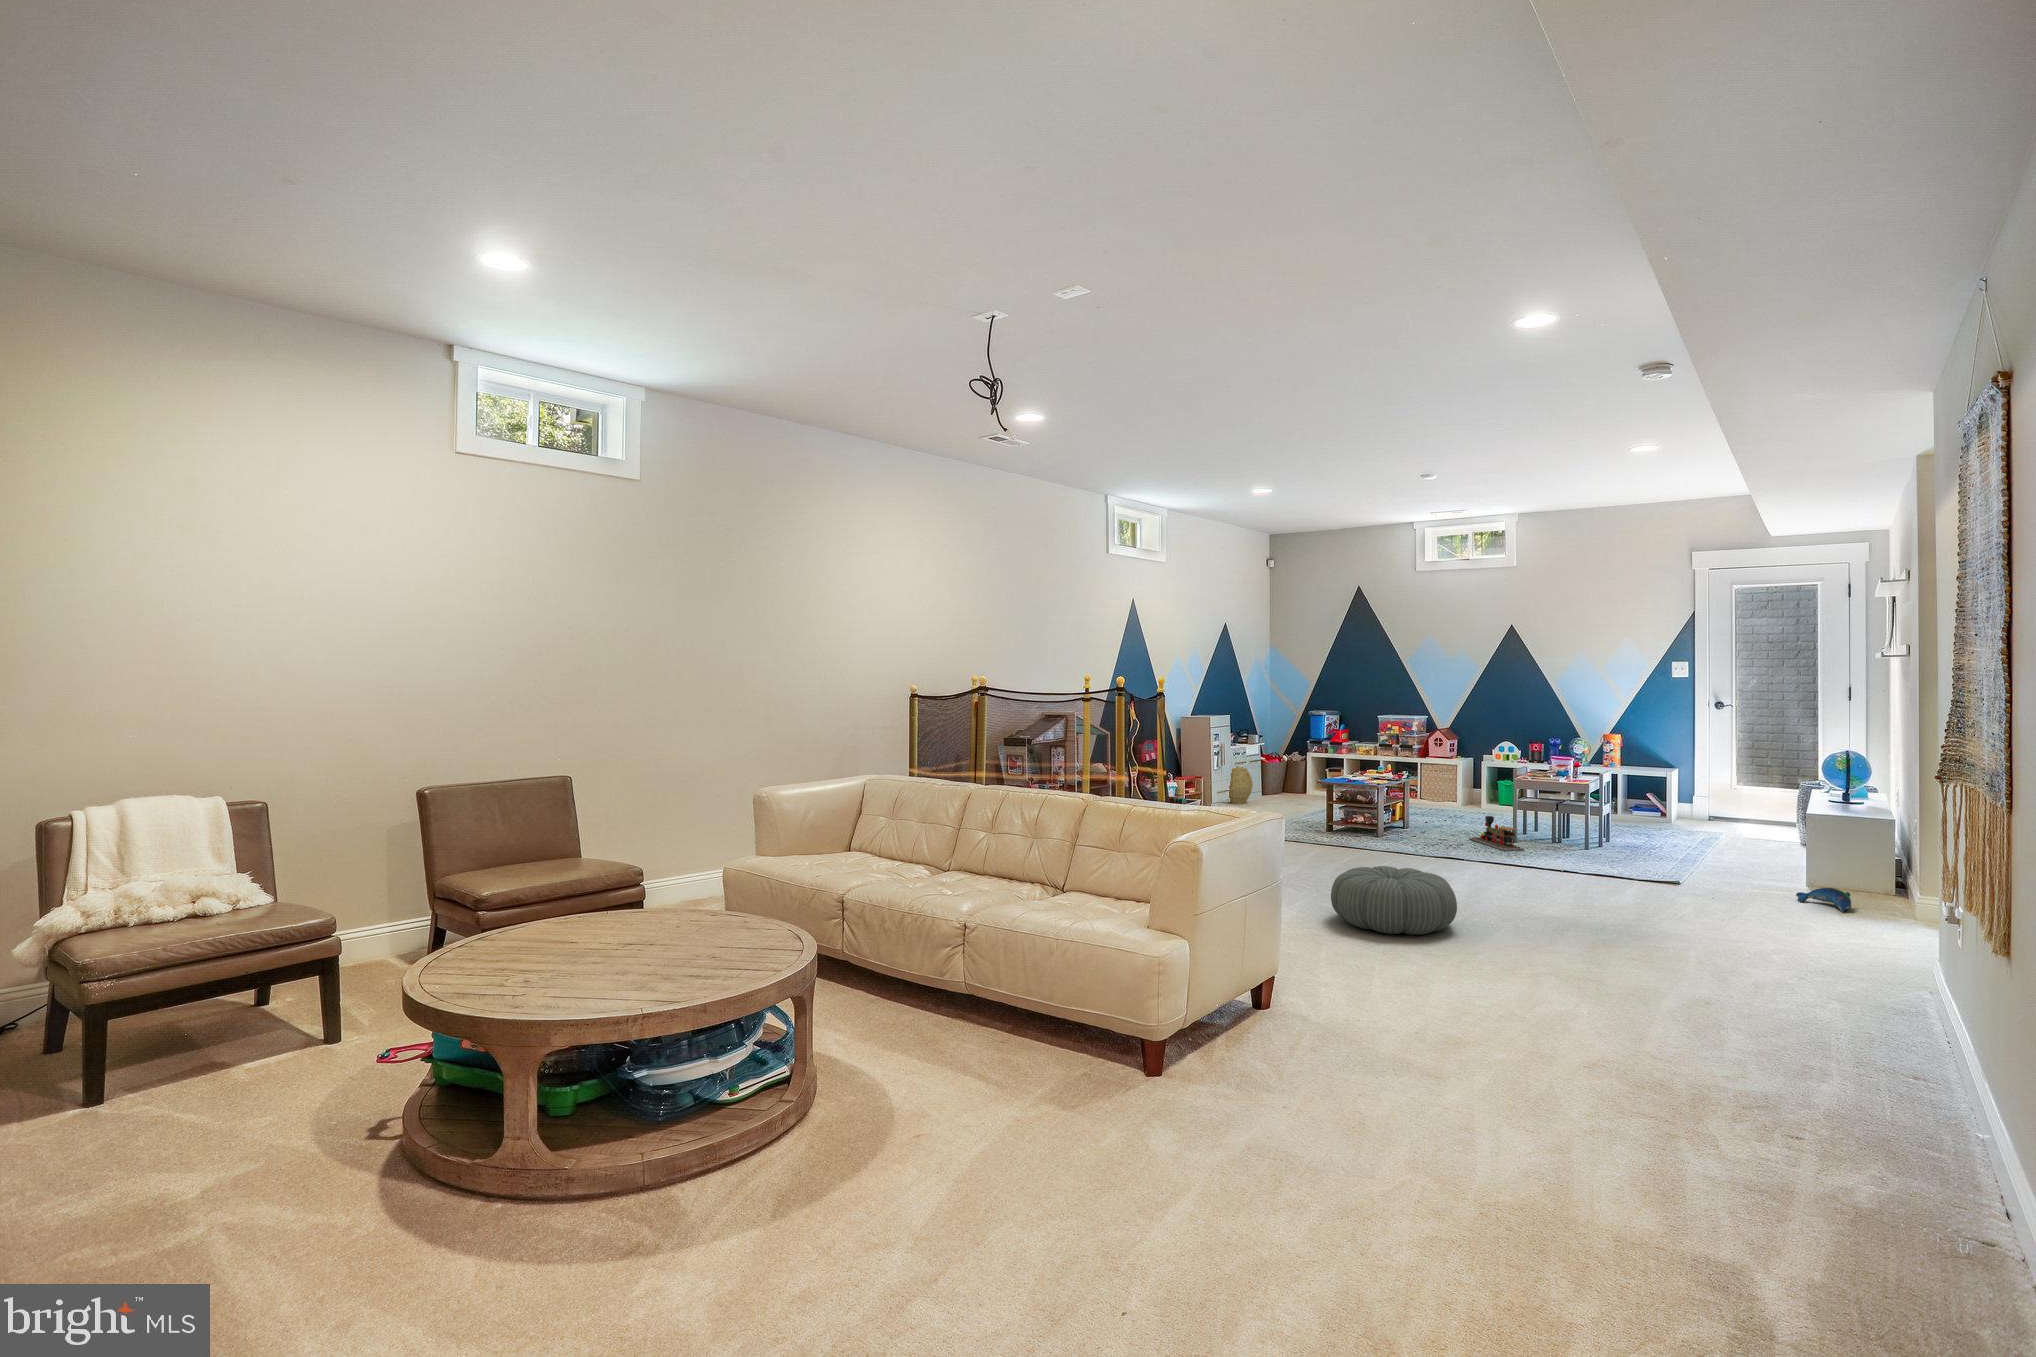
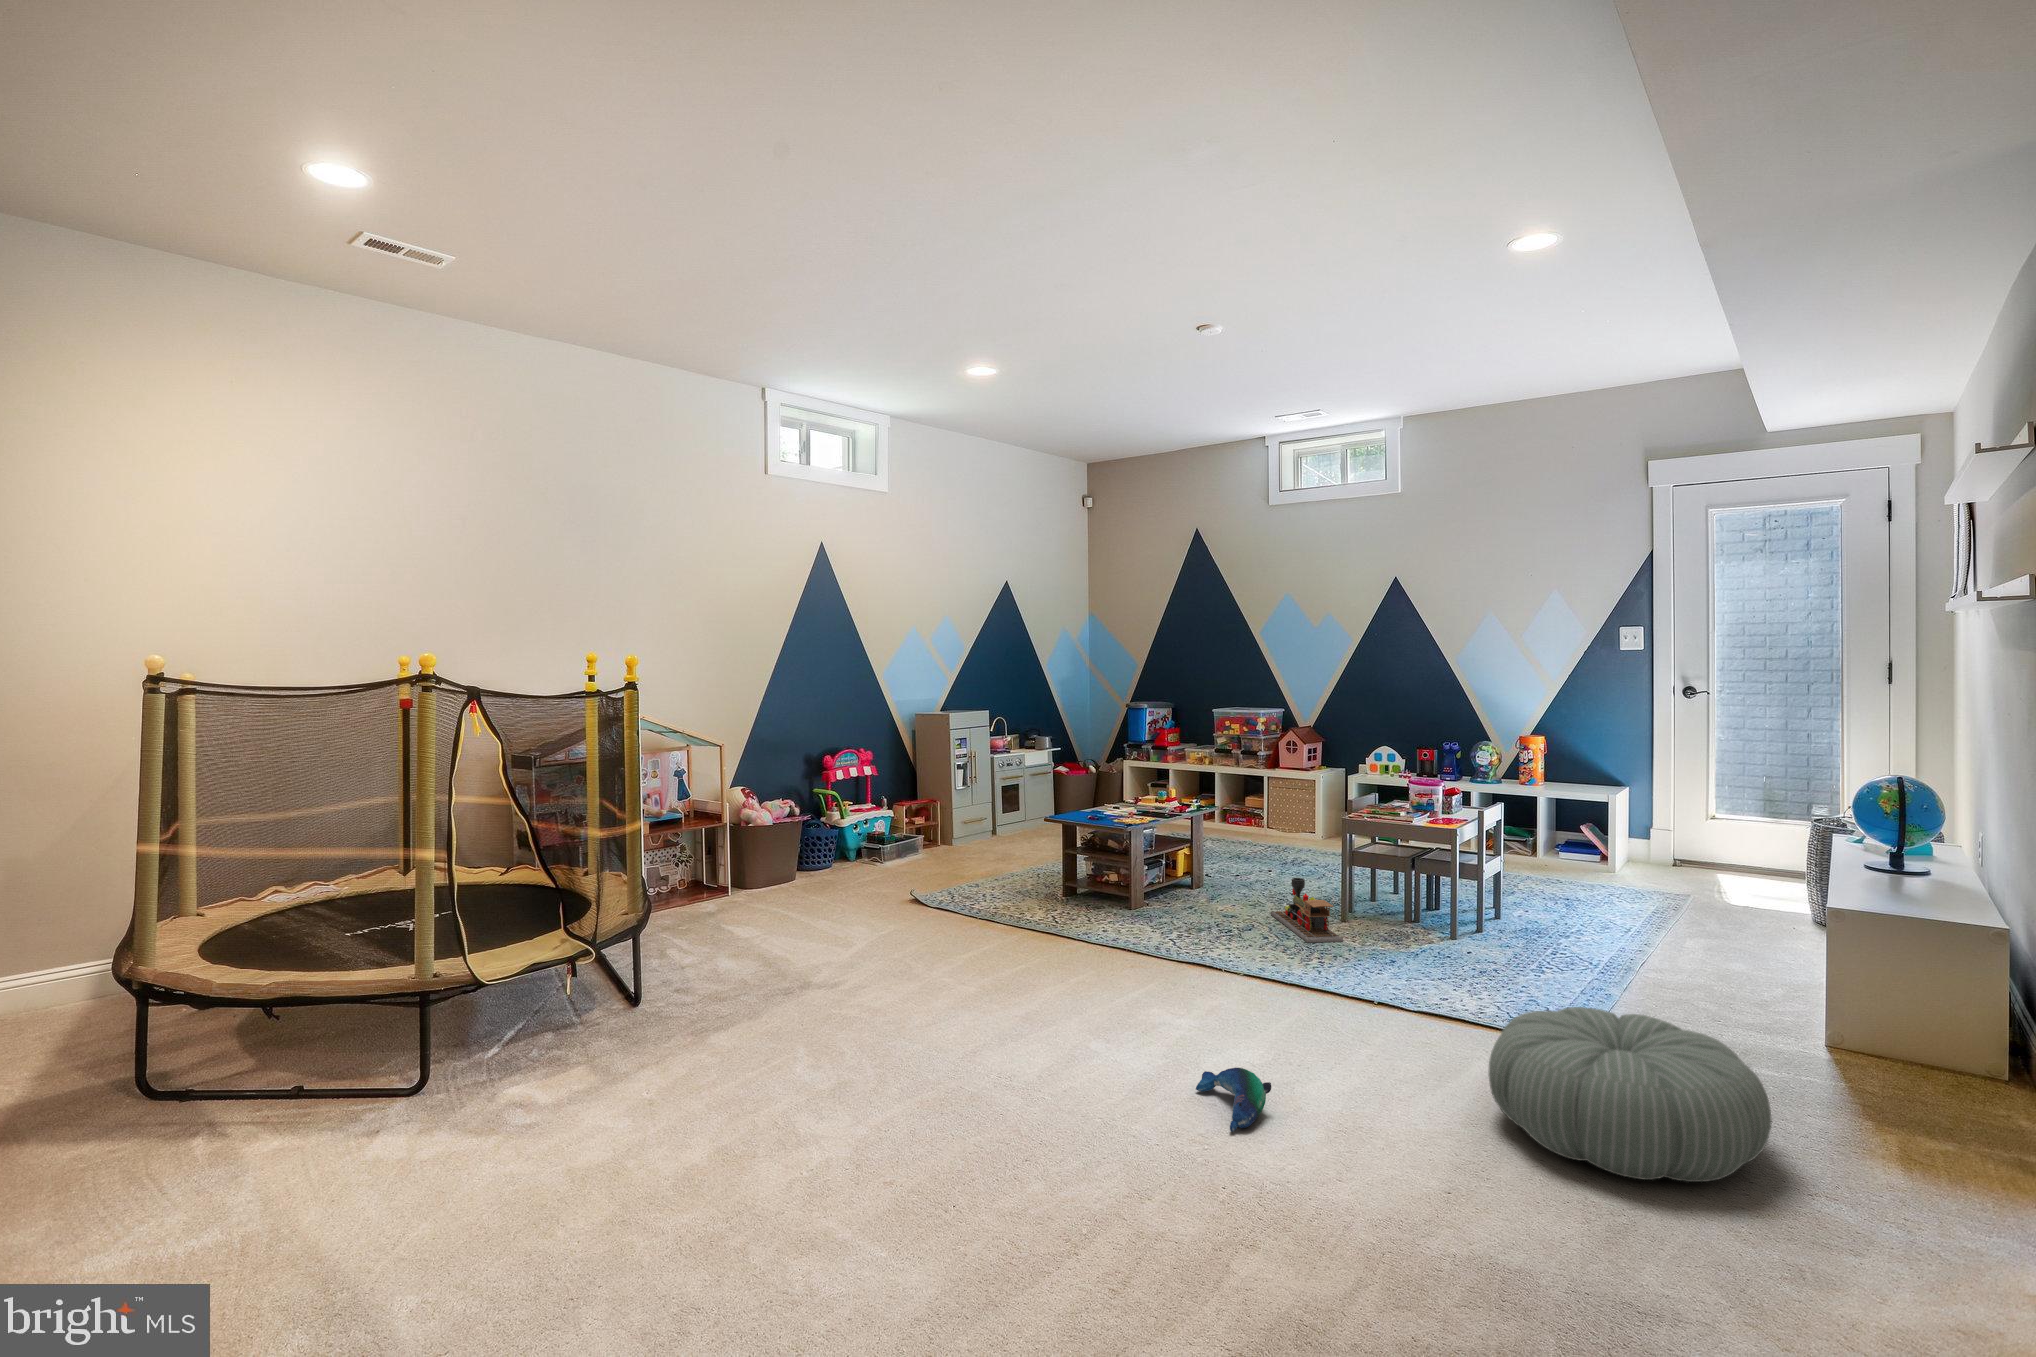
woven basket: present [1229,766,1253,804] -> none [974,784,1017,839]
pouf: present [1331,866,1457,935] -> present [1489,1007,1772,1182]
plush toy: present [1796,888,1851,912] -> present [1196,1068,1271,1132]

